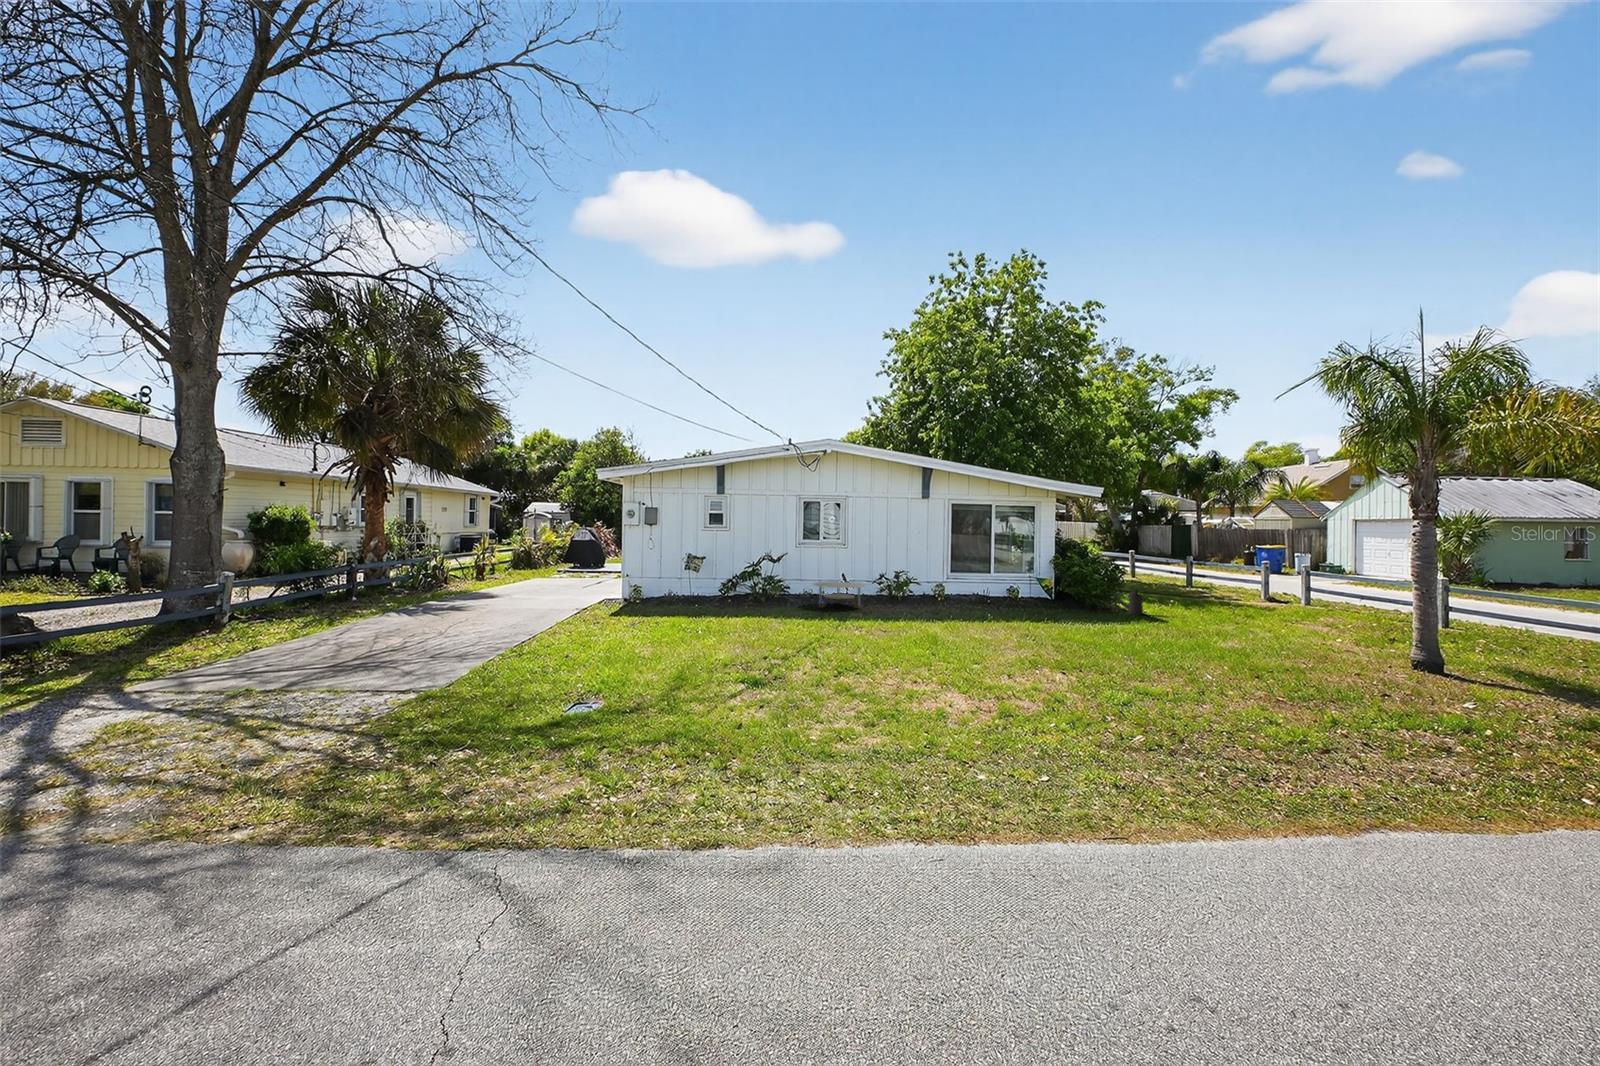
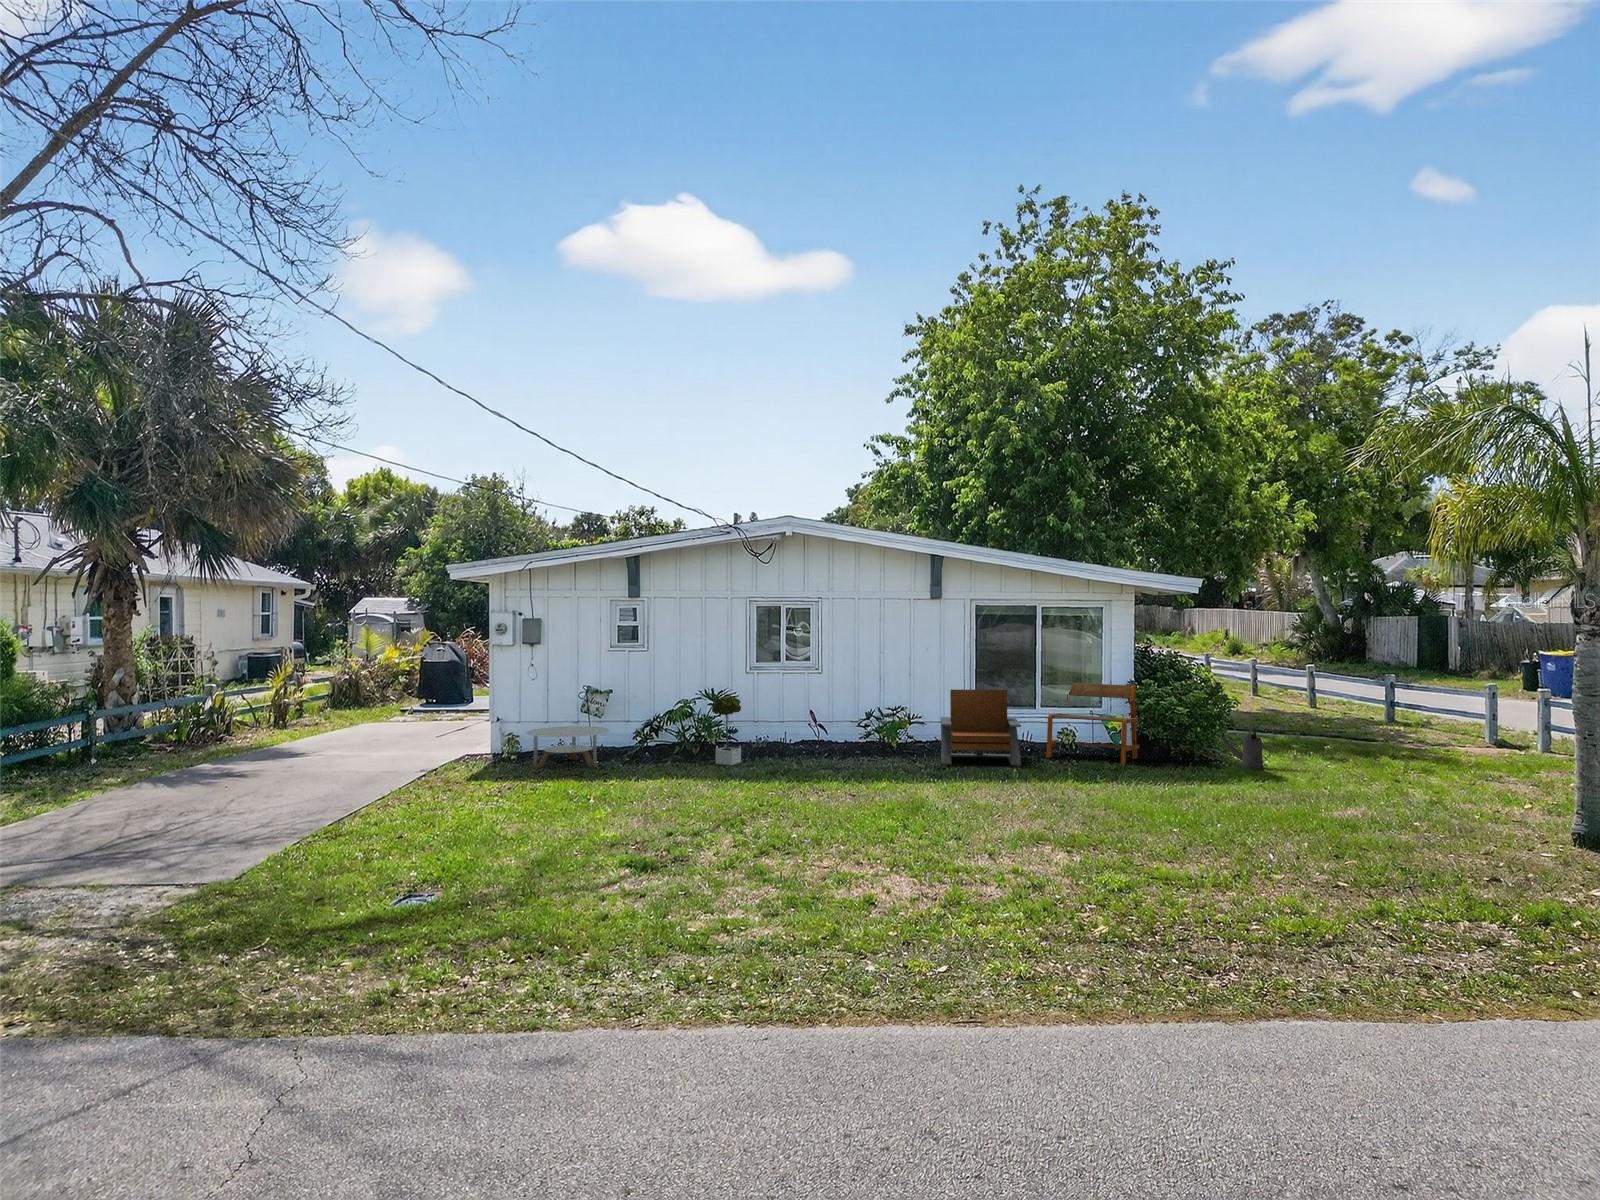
bench: none [994,556,1056,611] -> present [1047,682,1139,764]
lounge chair: none [923,560,982,611] -> present [941,690,1021,766]
potted tree: none [774,561,794,608] -> present [712,696,741,765]
round table: present [813,582,865,609] -> present [526,726,609,768]

